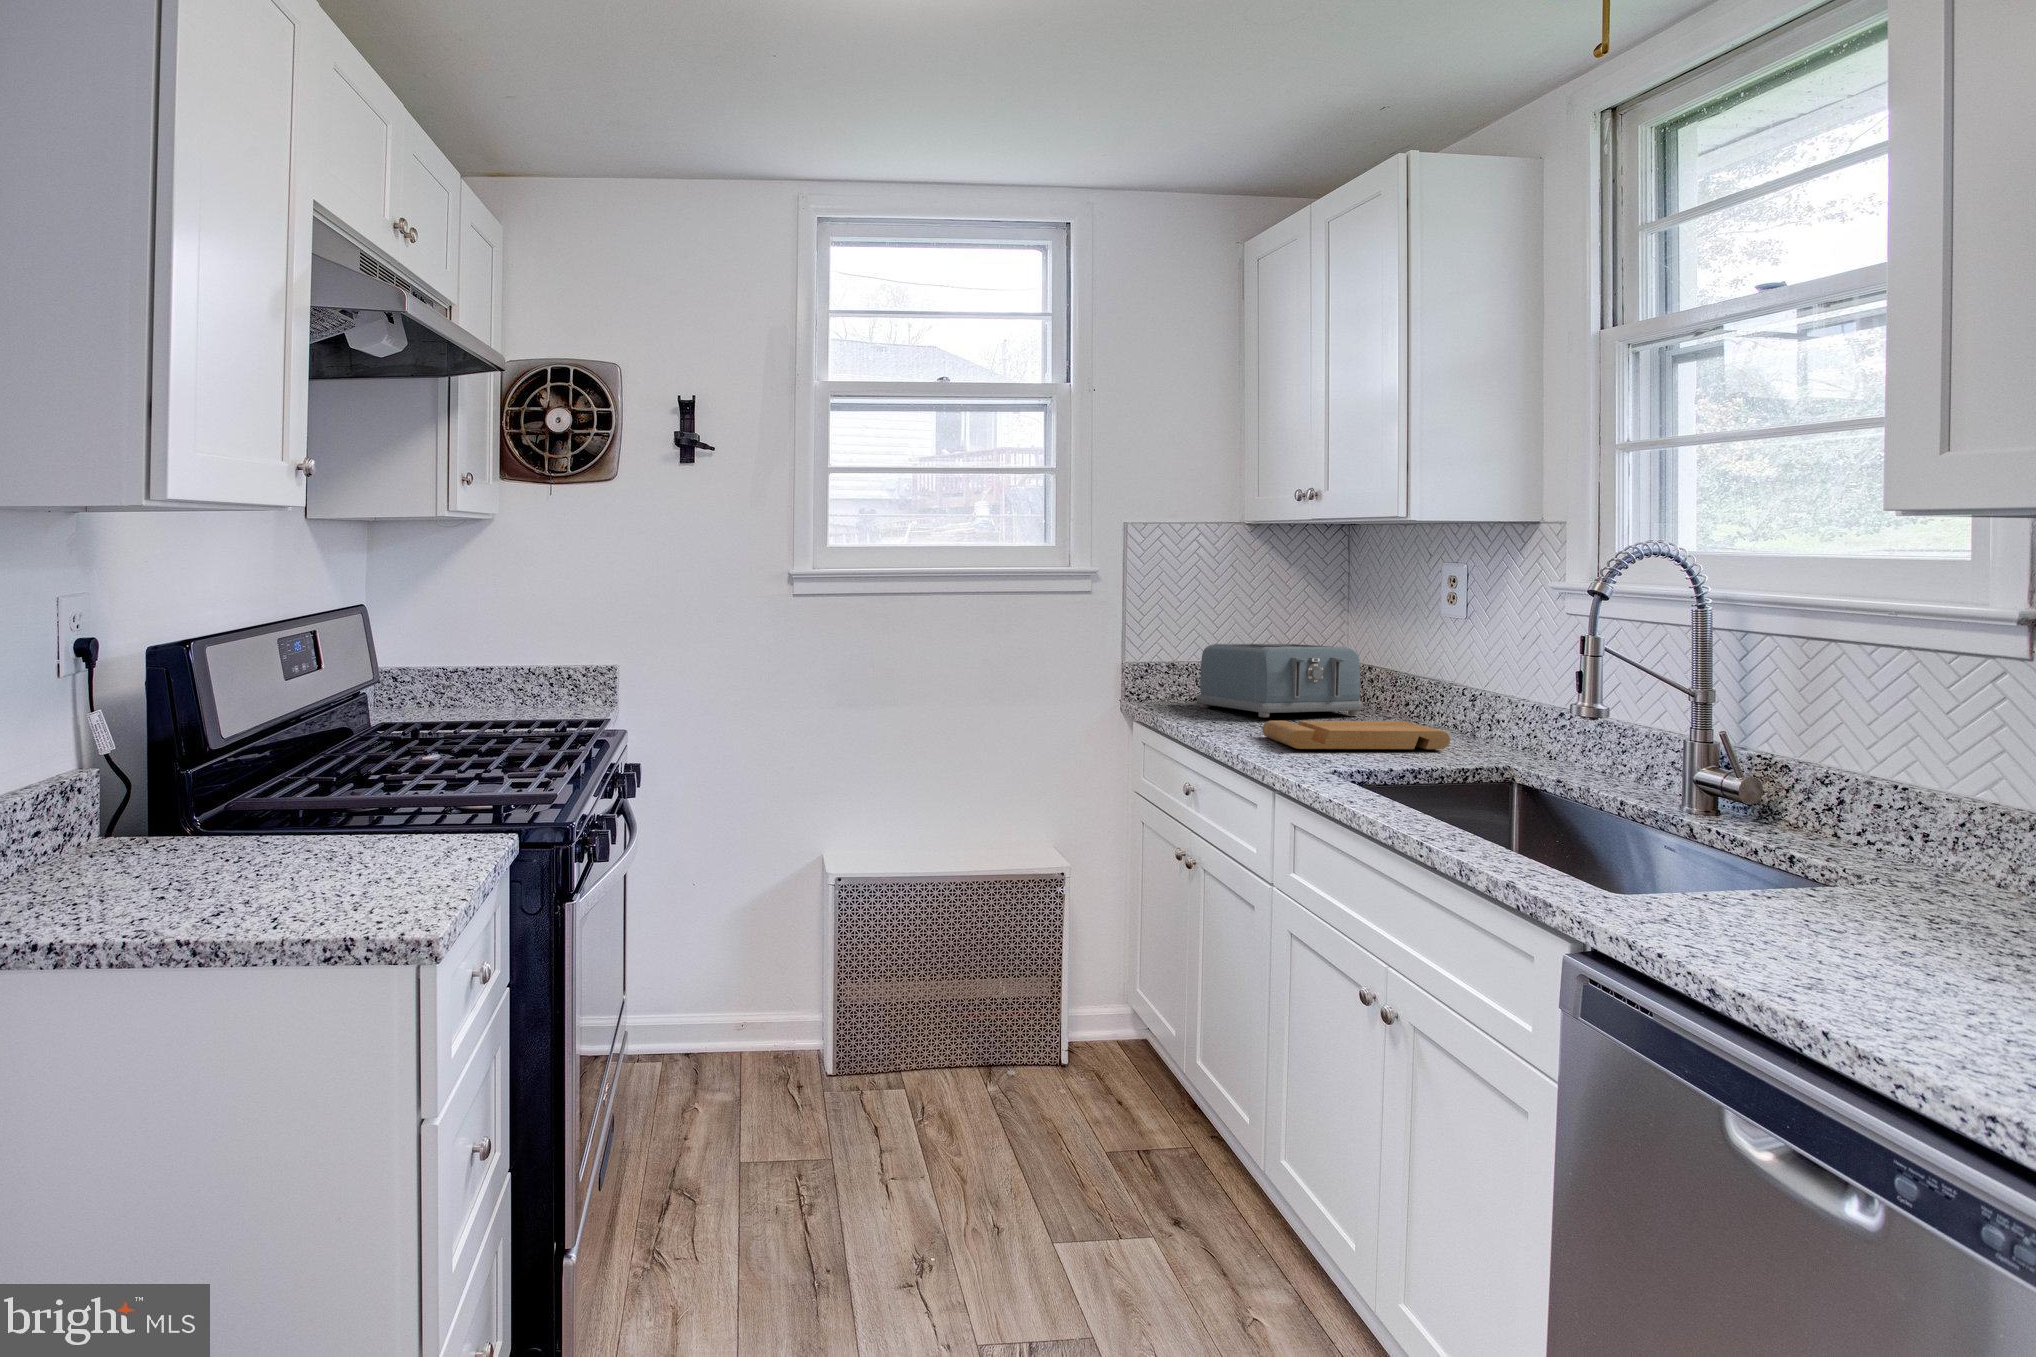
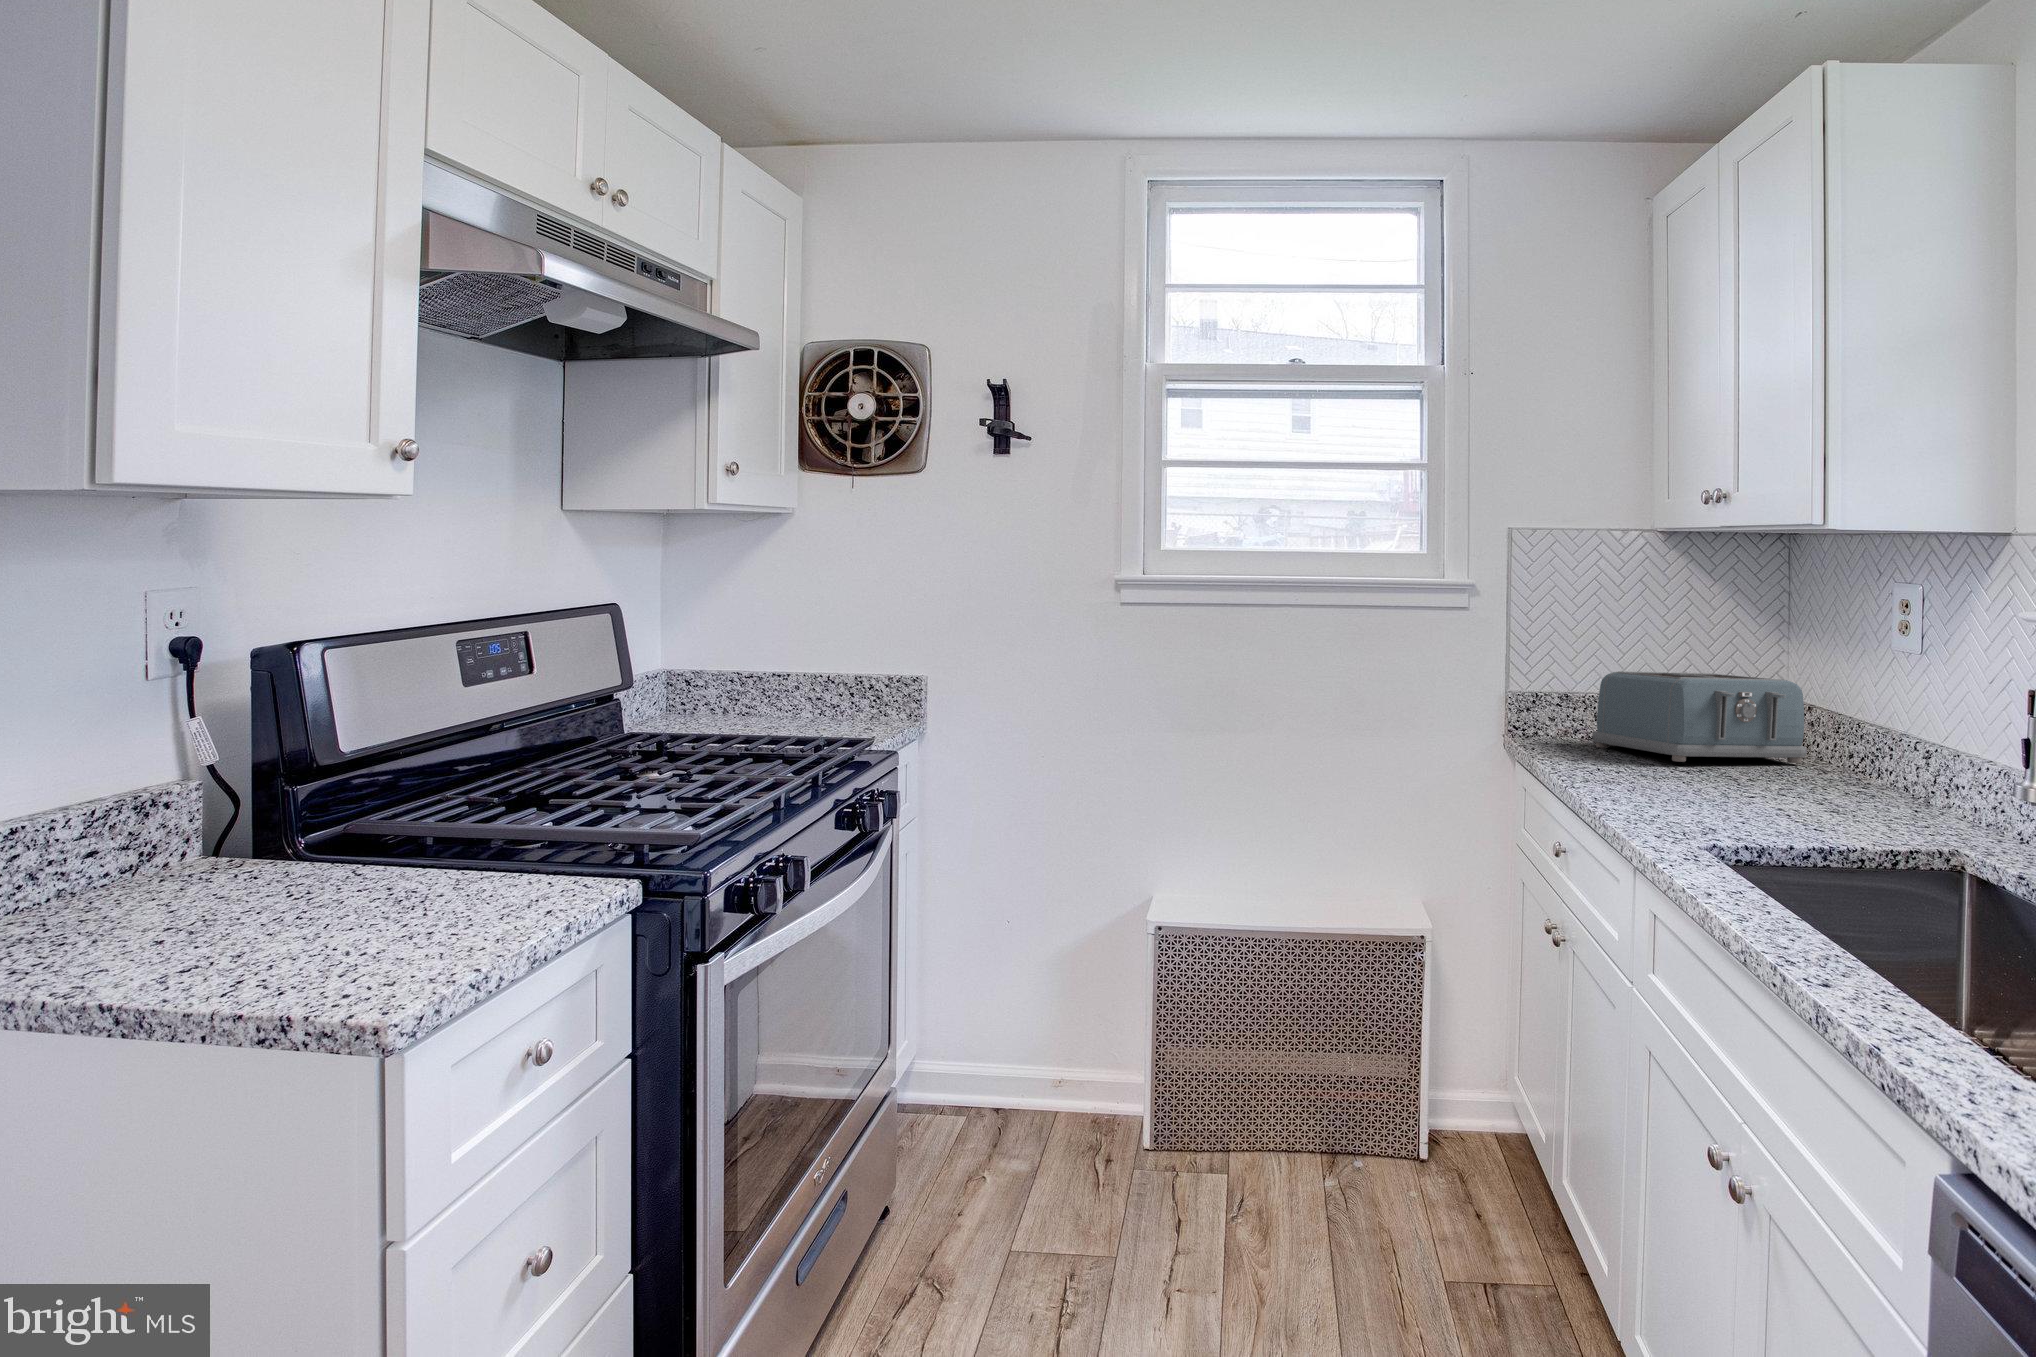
cutting board: present [1262,721,1450,749] -> none [1678,766,1920,808]

